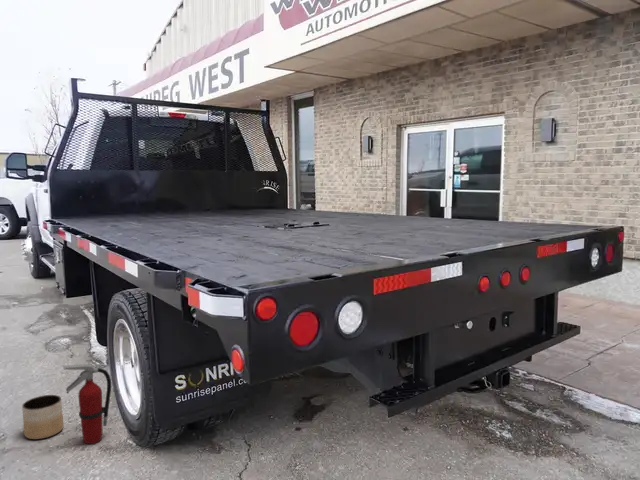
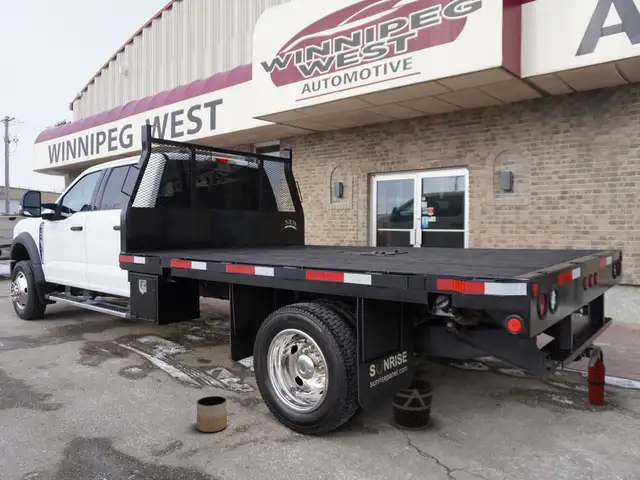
fire extinguisher: present [63,364,111,444] -> present [587,345,606,405]
bucket: none [243,388,300,462] -> present [392,378,433,430]

